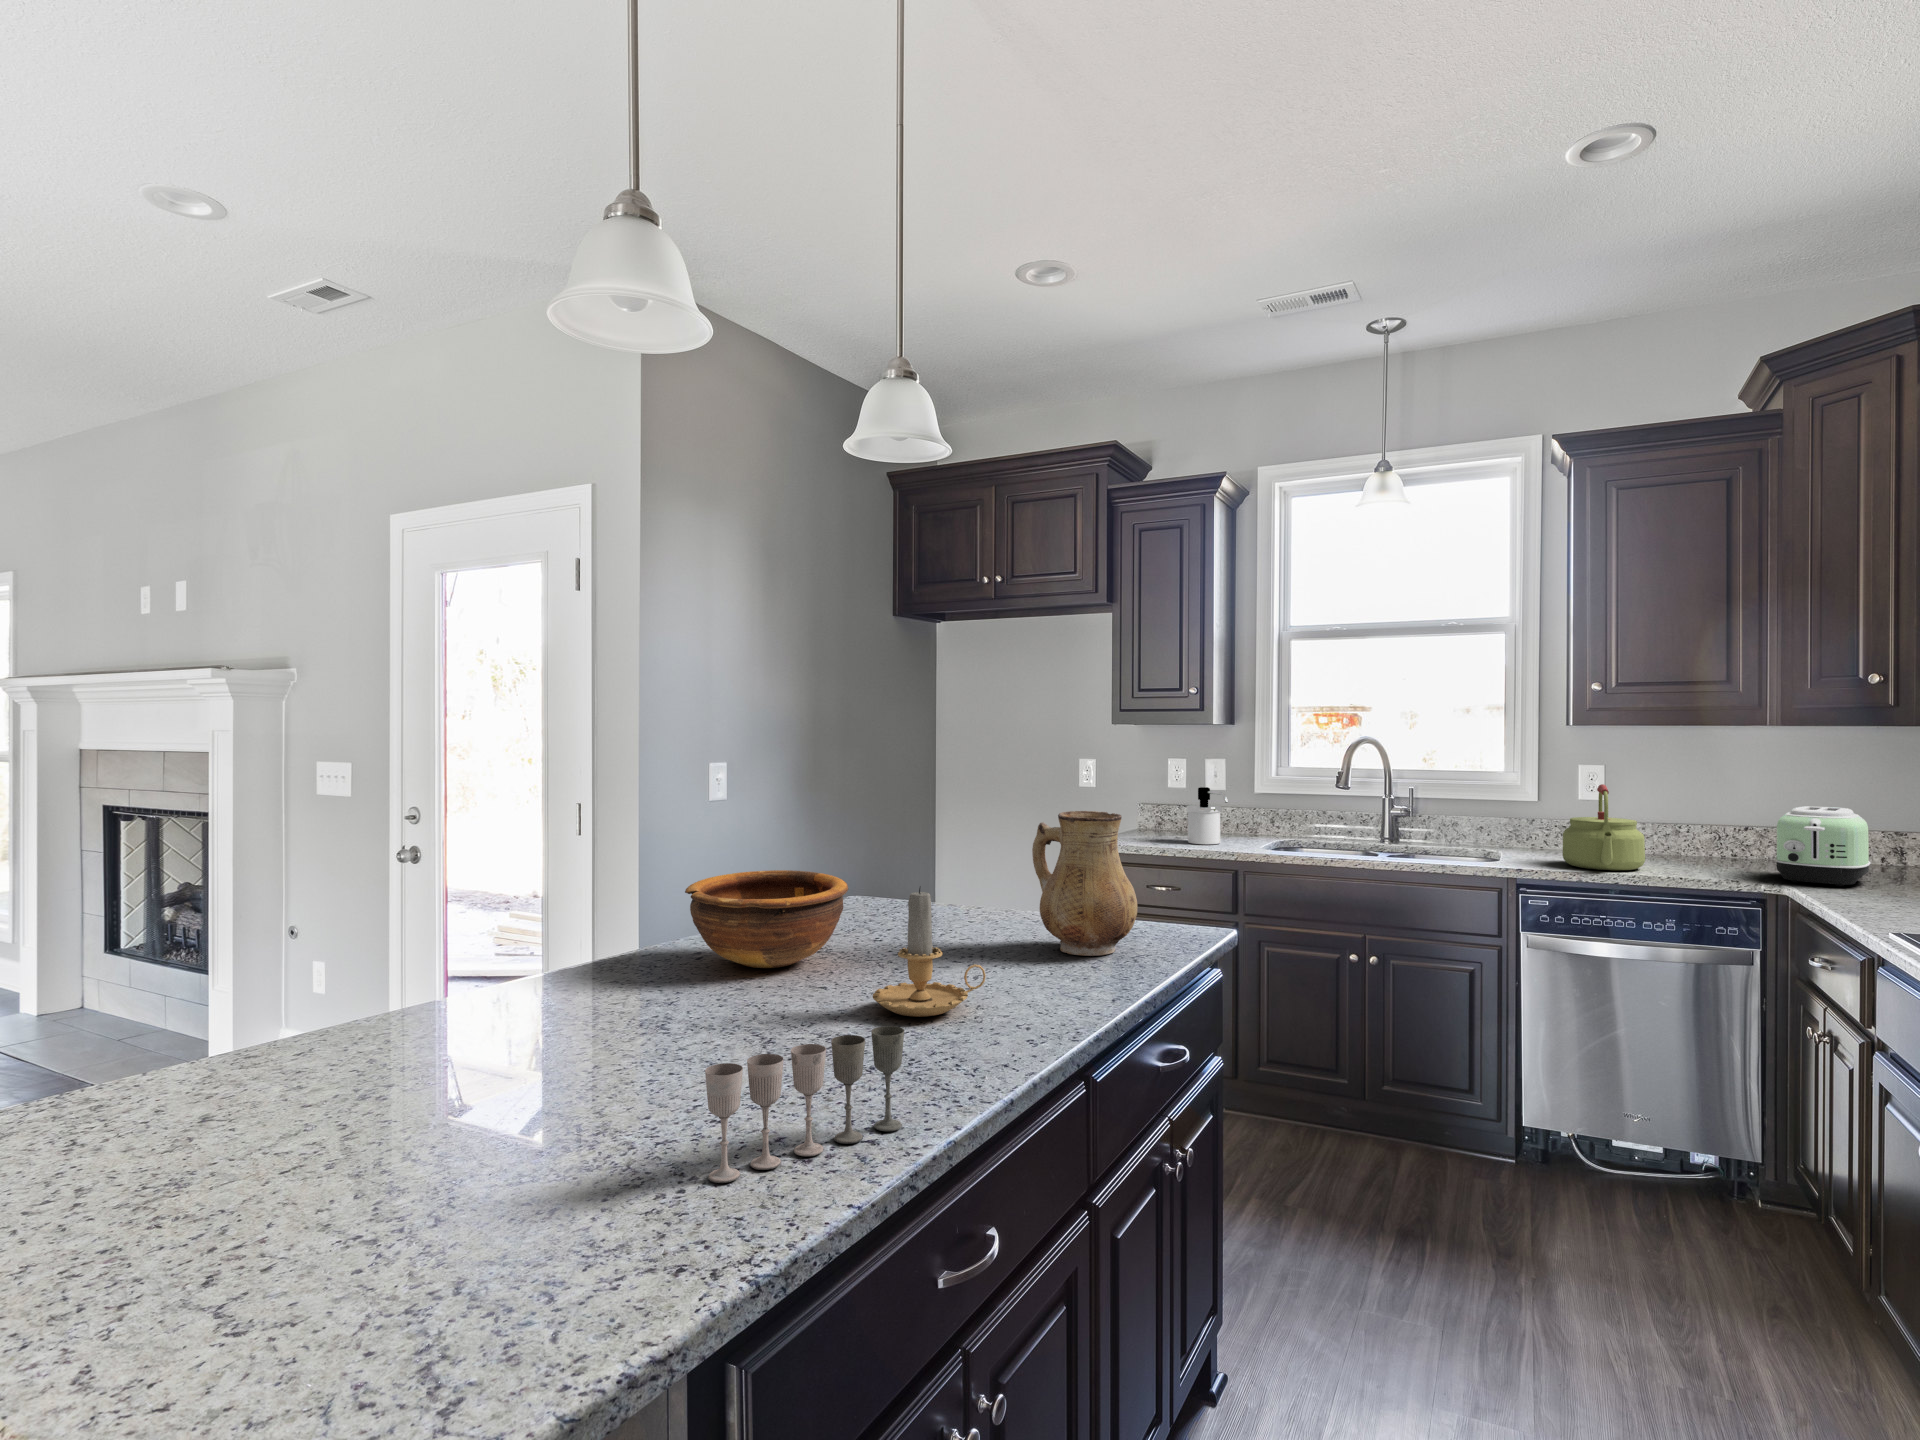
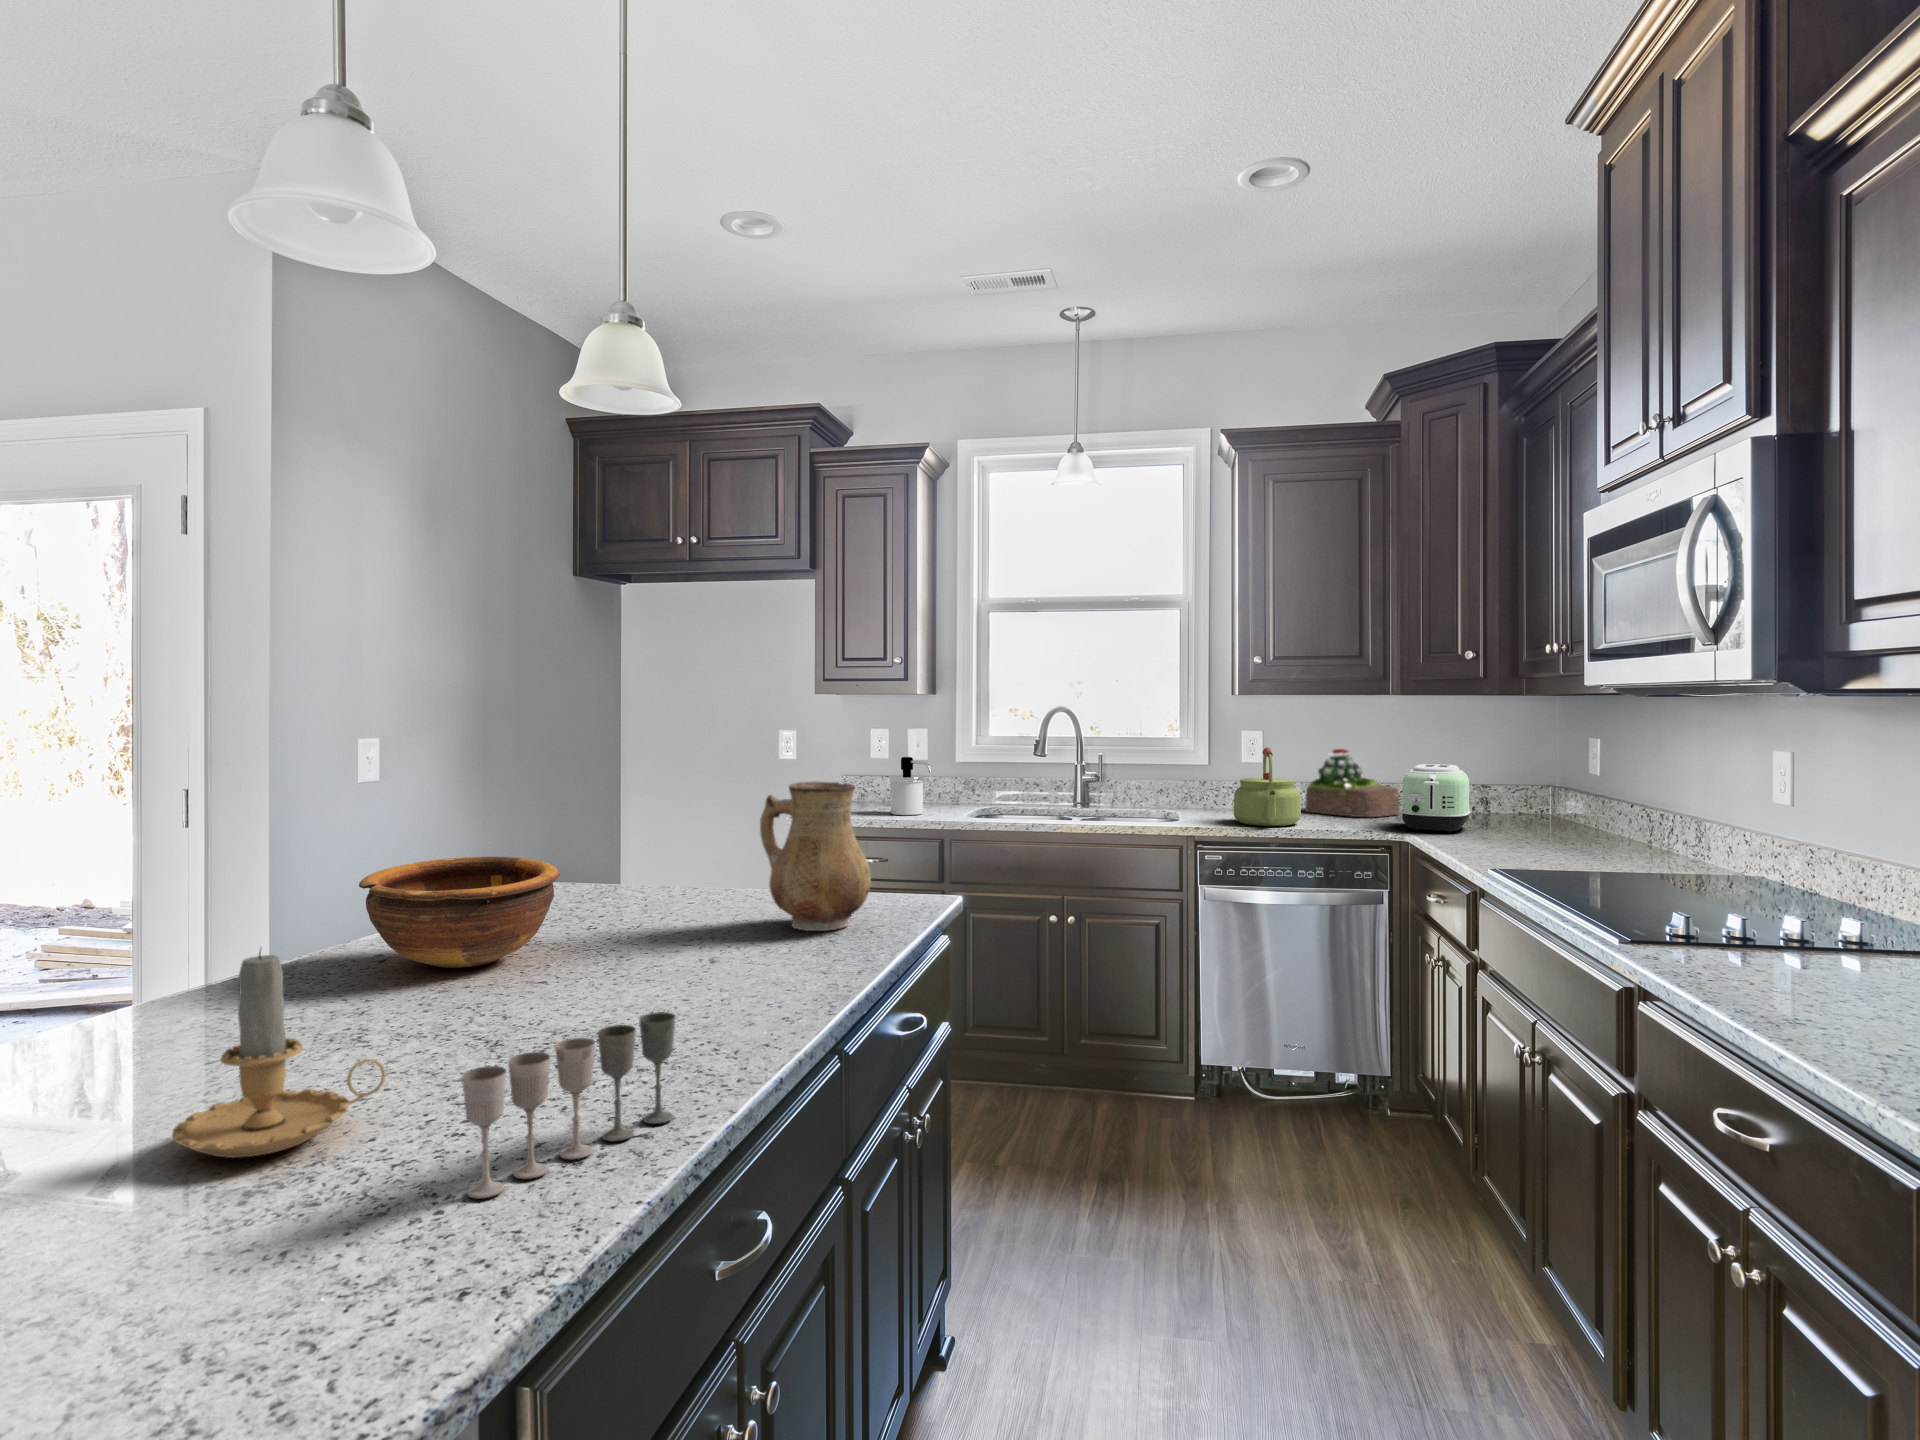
succulent plant: none [1654,787,1776,865] -> present [1305,749,1400,817]
candle: present [873,888,986,1017] -> present [172,951,386,1158]

